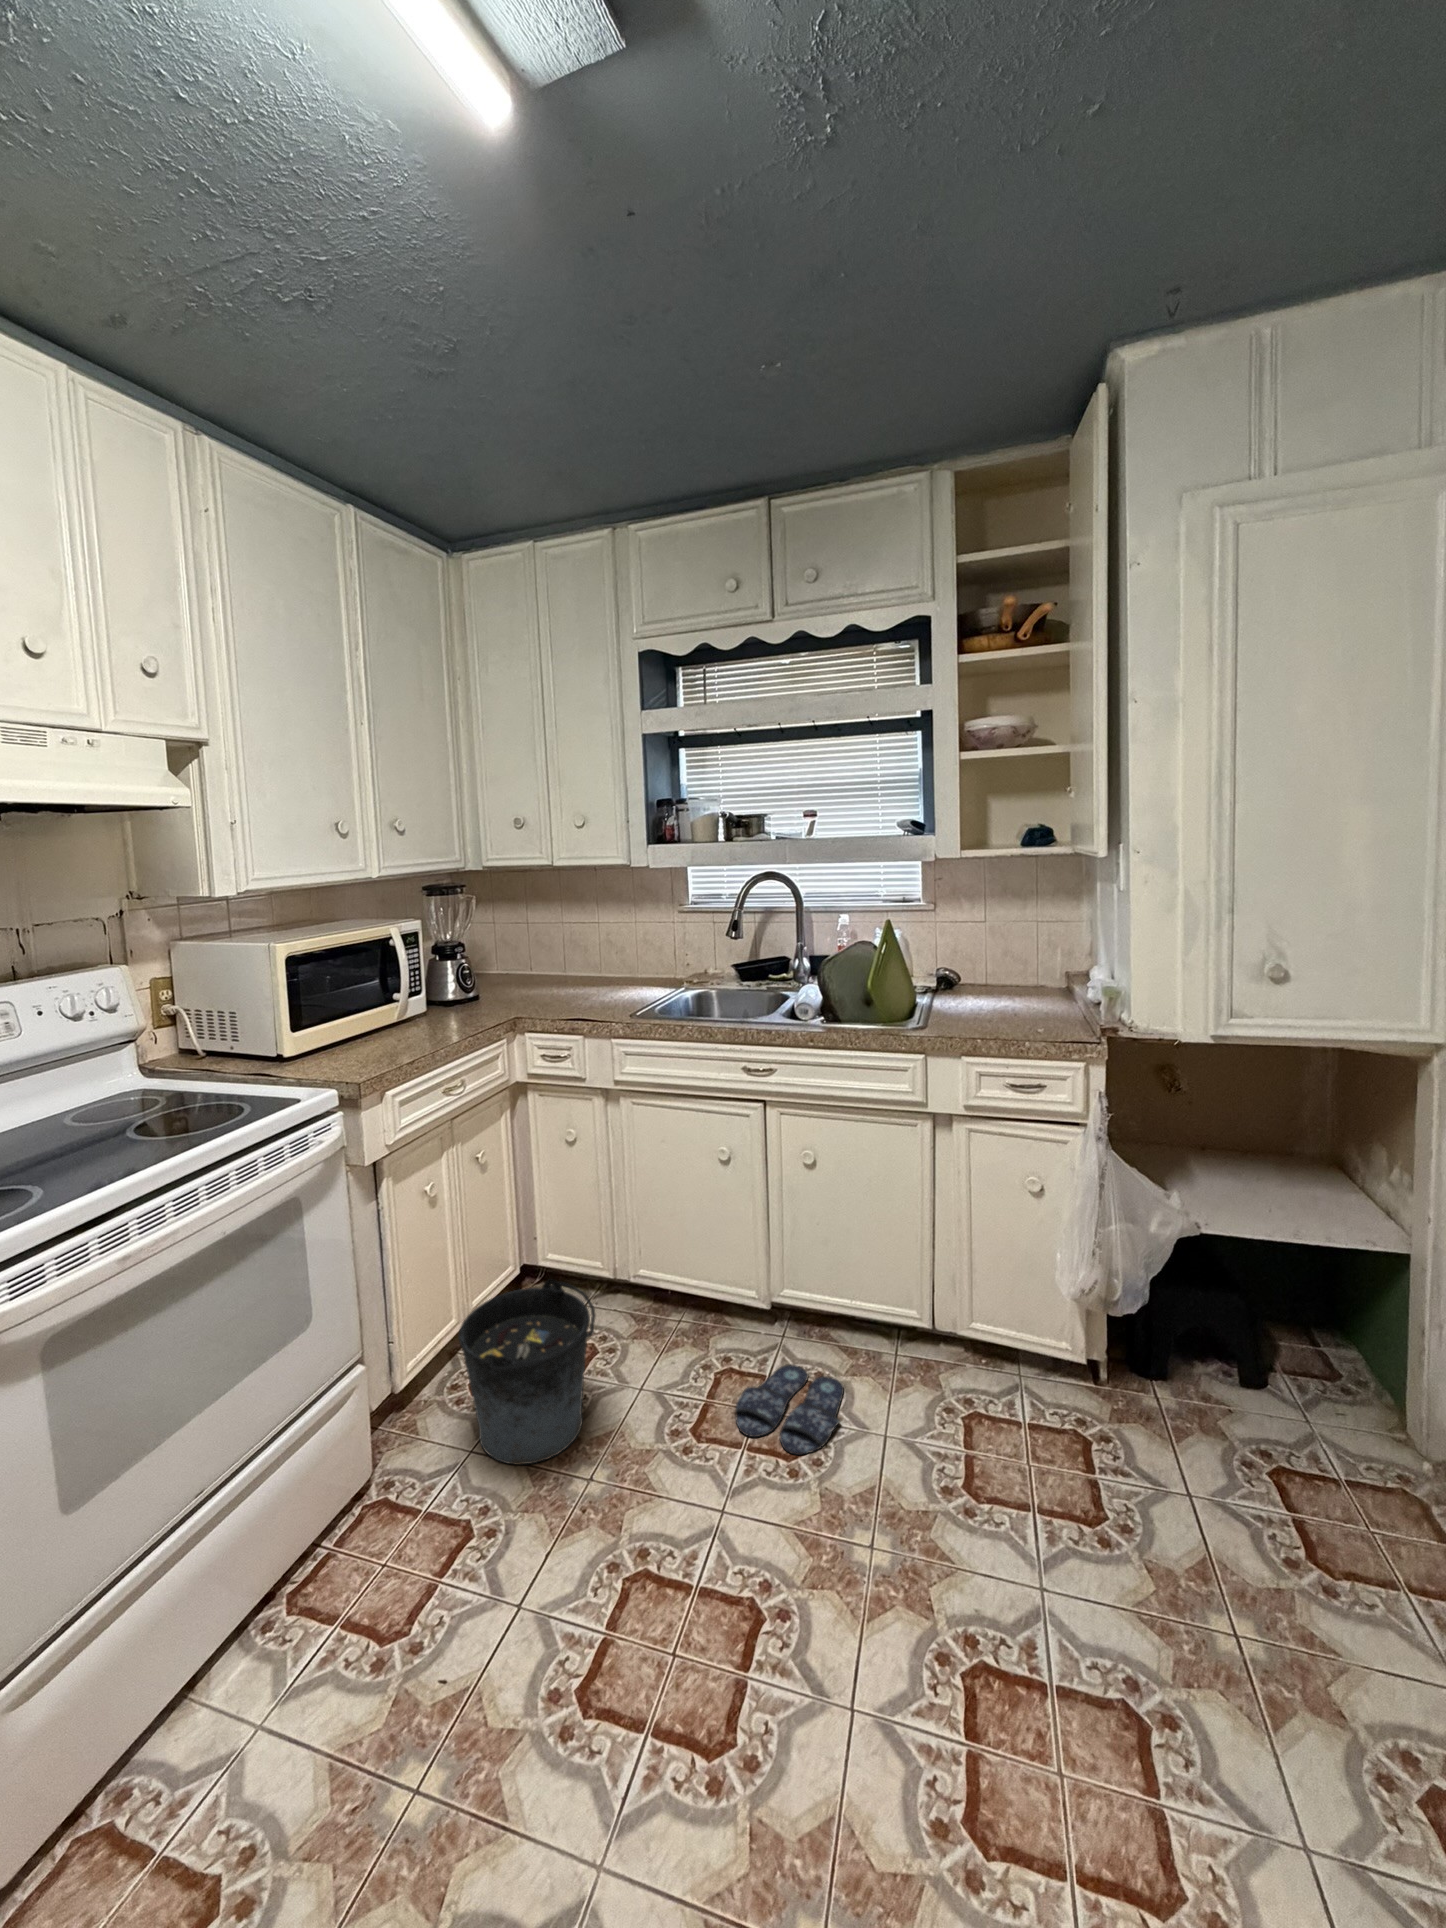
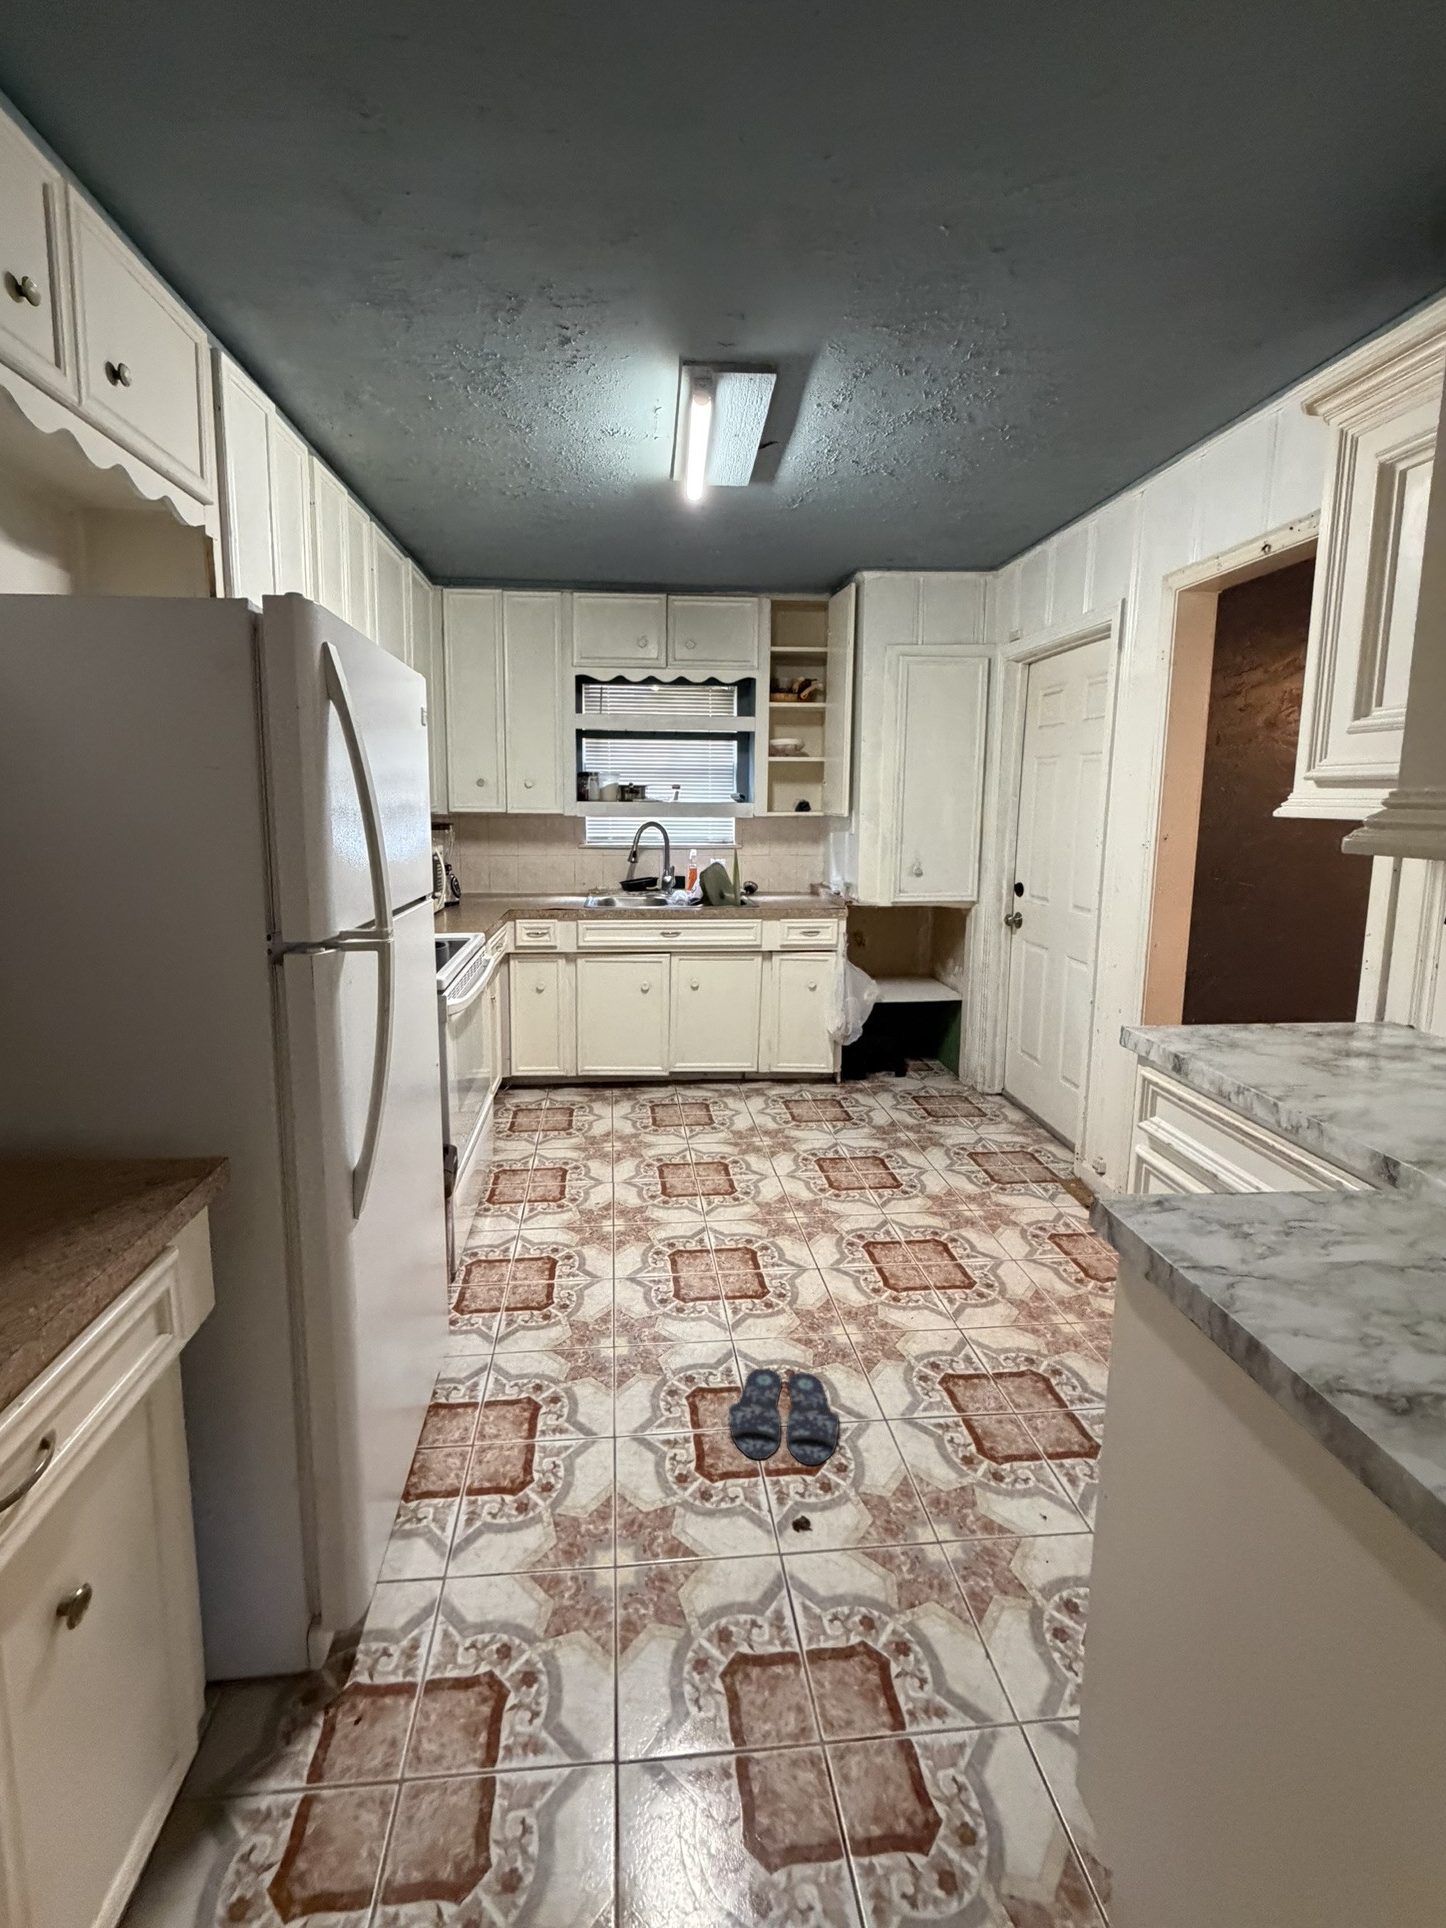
bucket: present [458,1279,596,1464] -> none [420,1334,598,1579]

